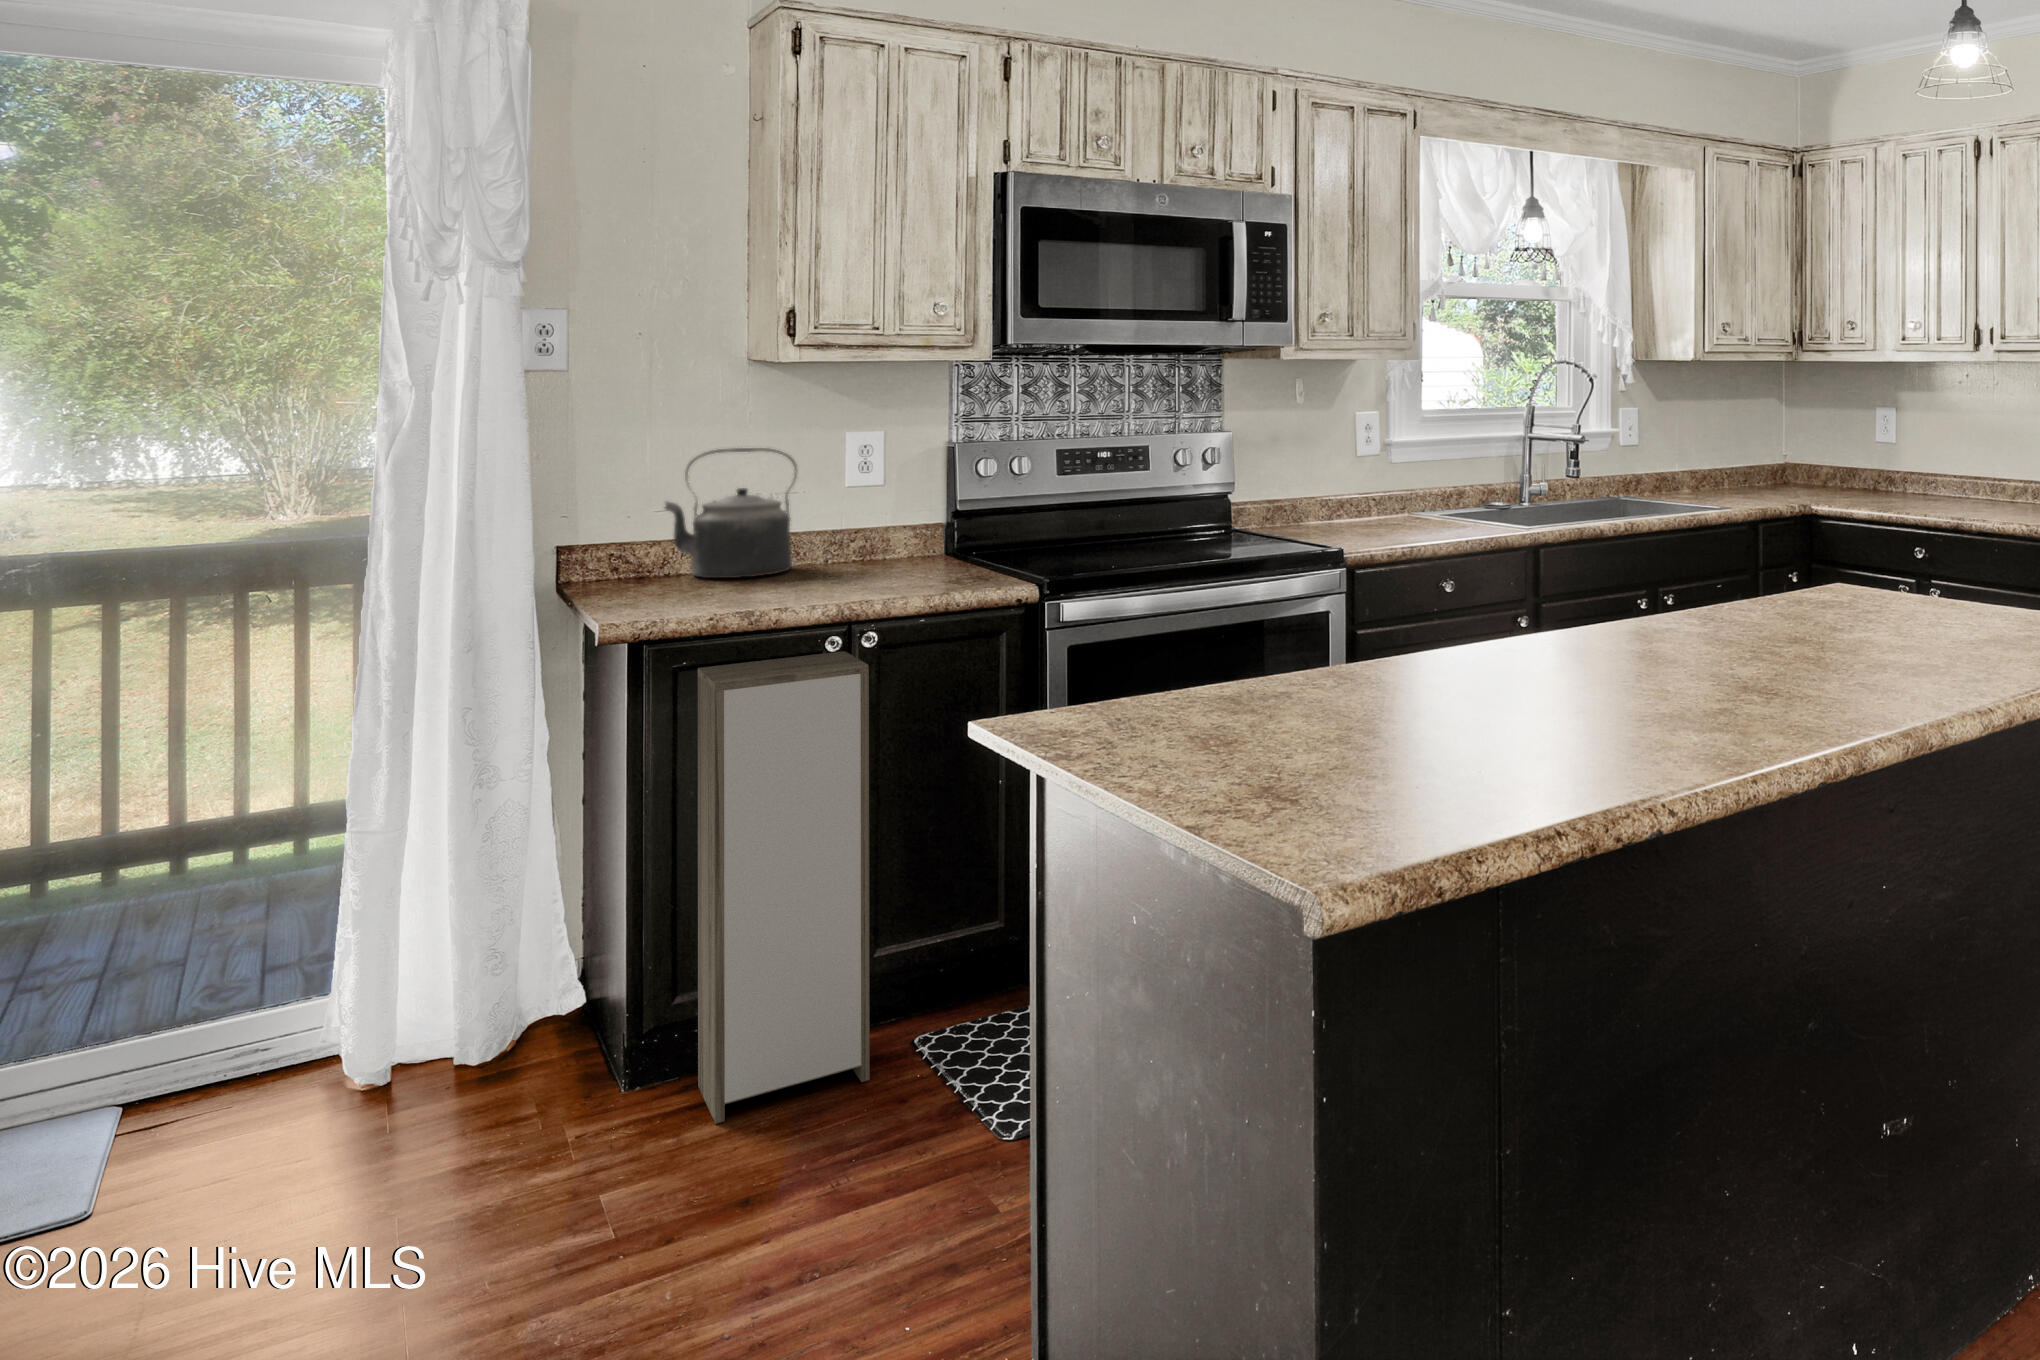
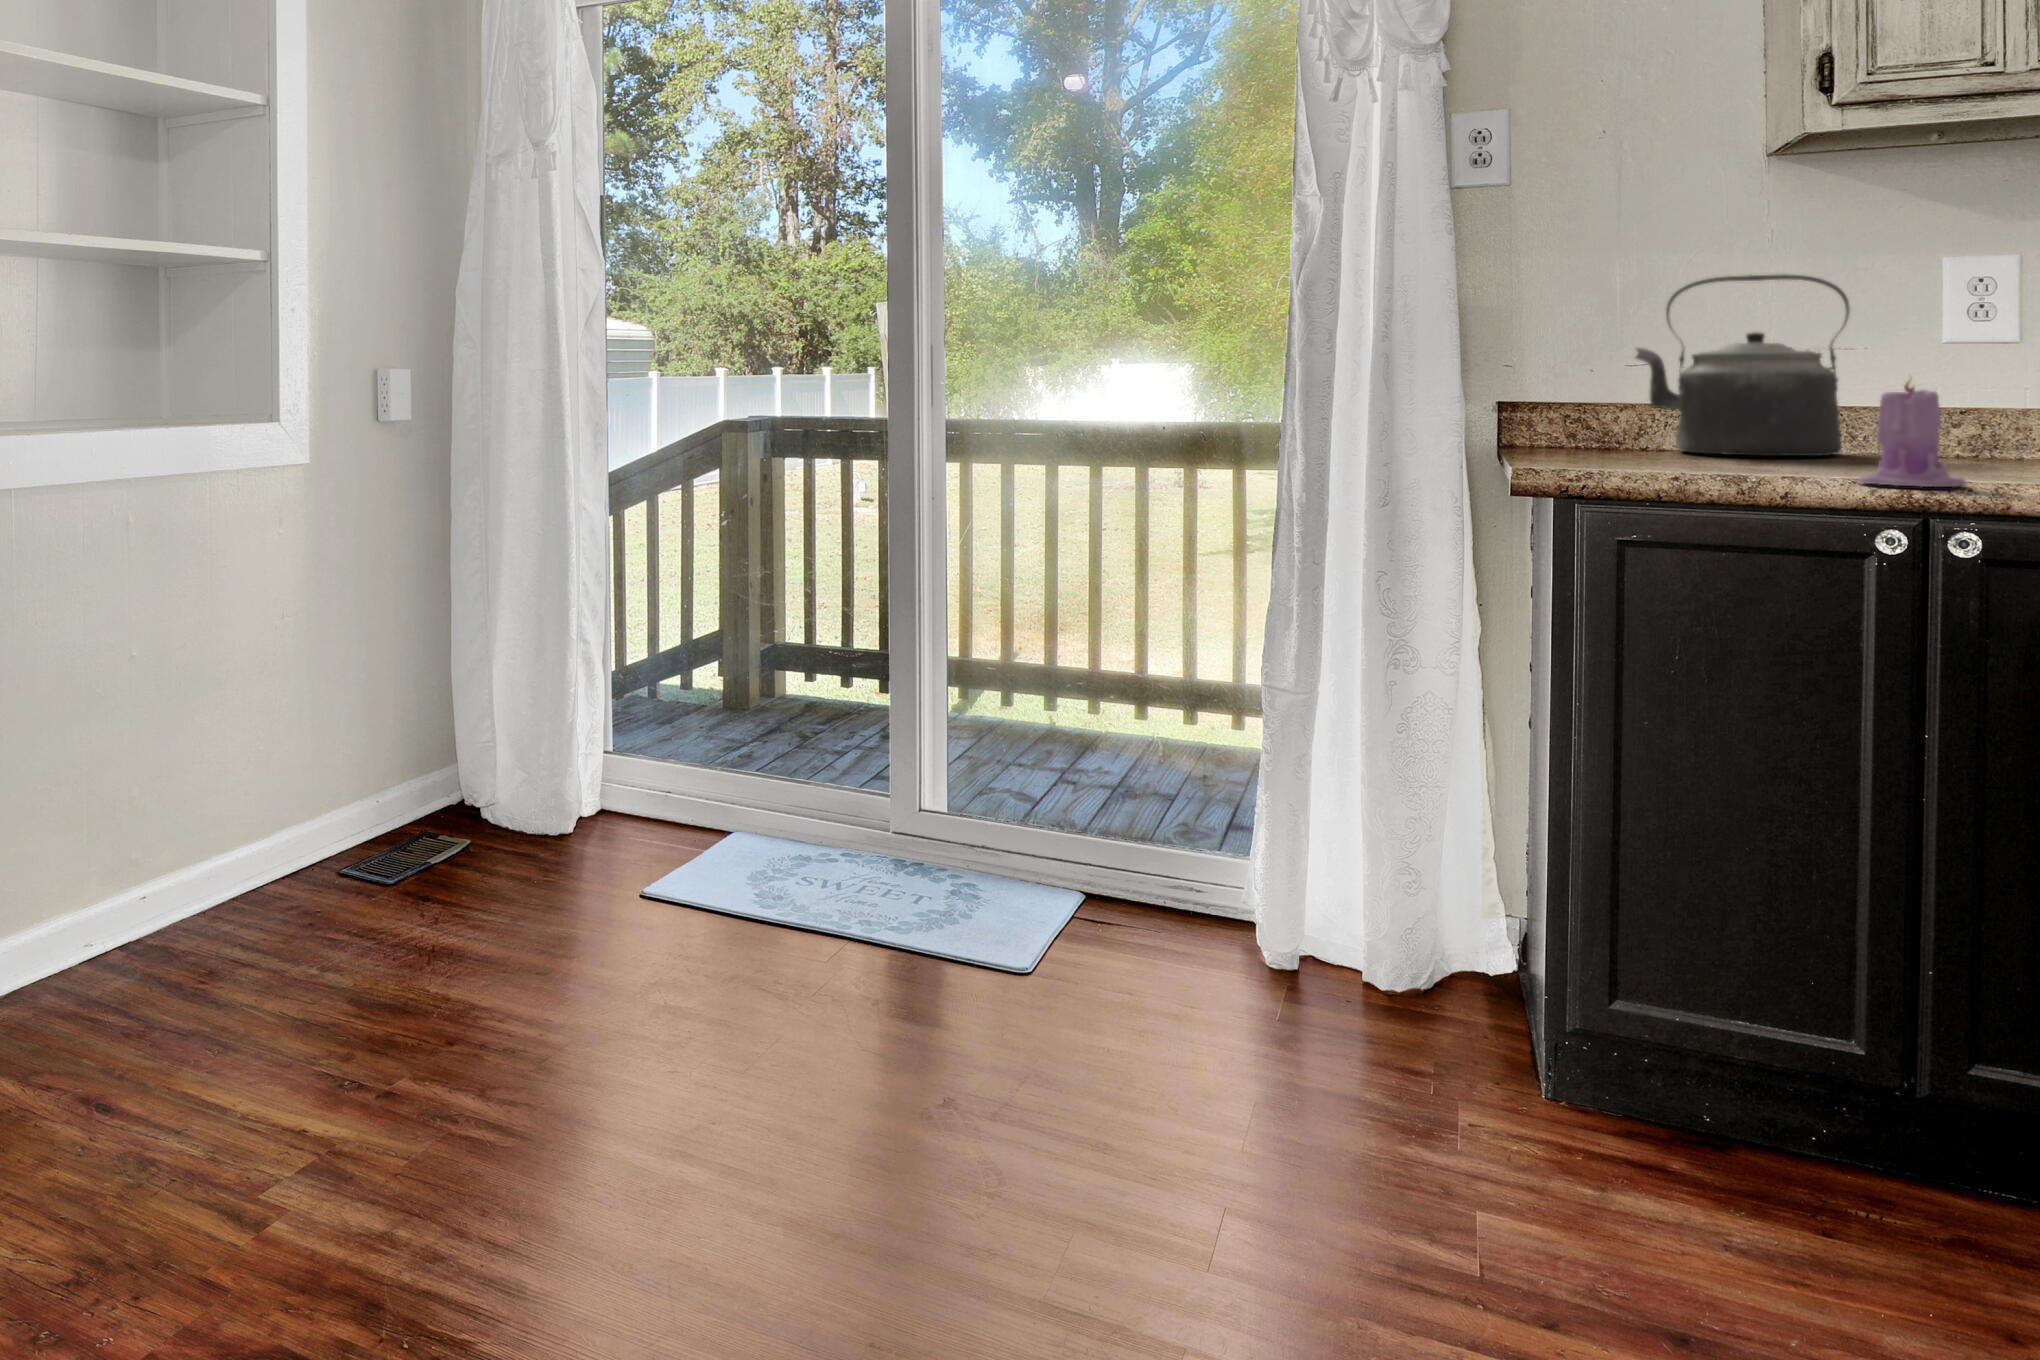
candle: none [818,532,873,604] -> present [1858,381,1966,487]
storage cabinet: present [698,651,870,1124] -> none [1645,549,1949,1272]

